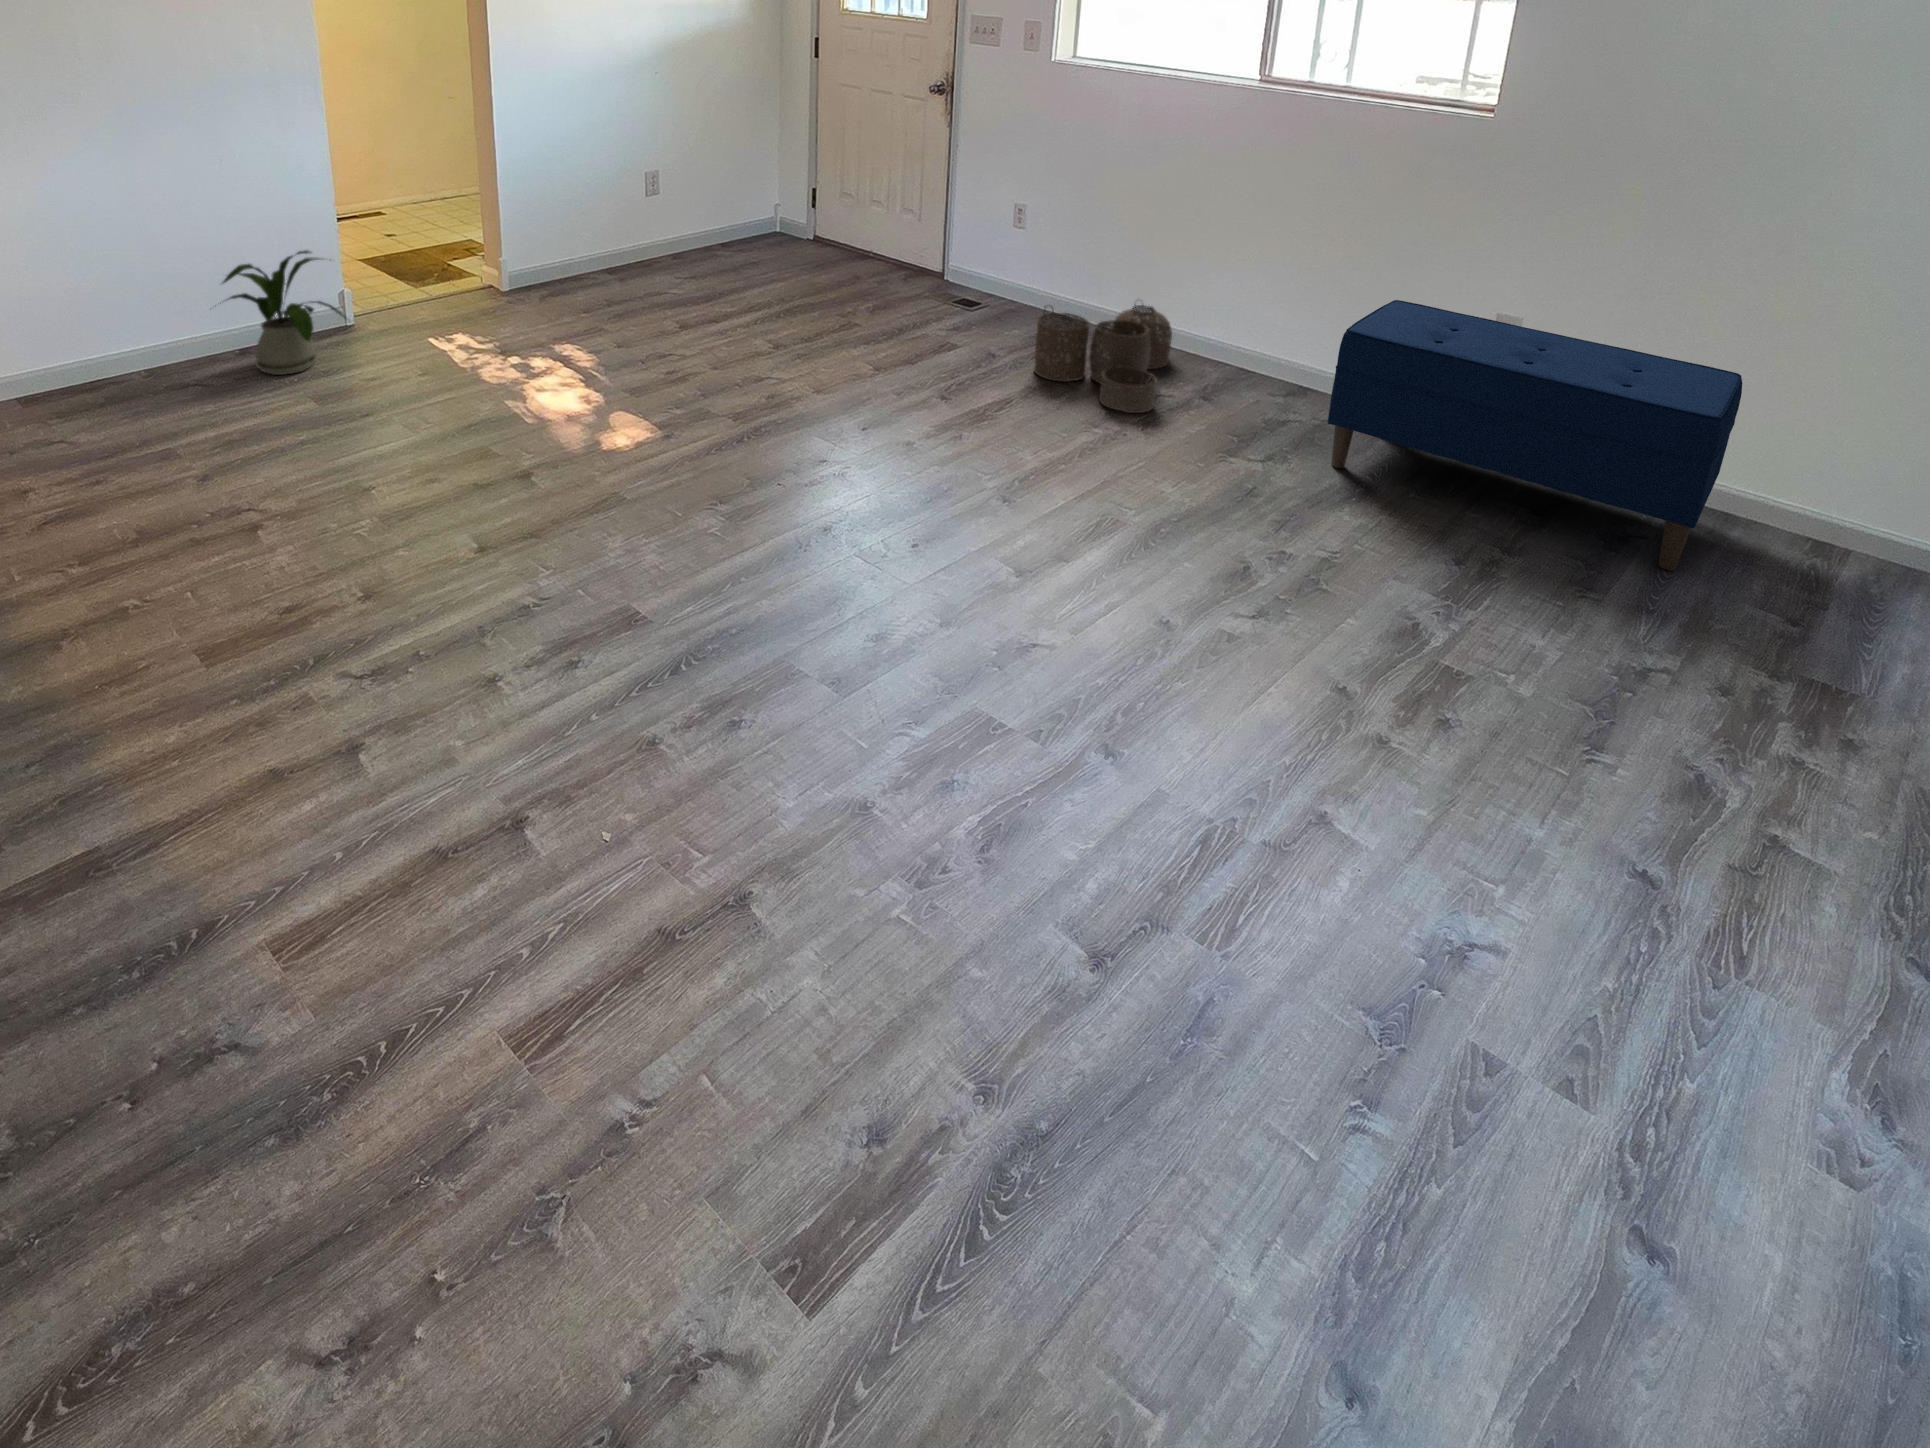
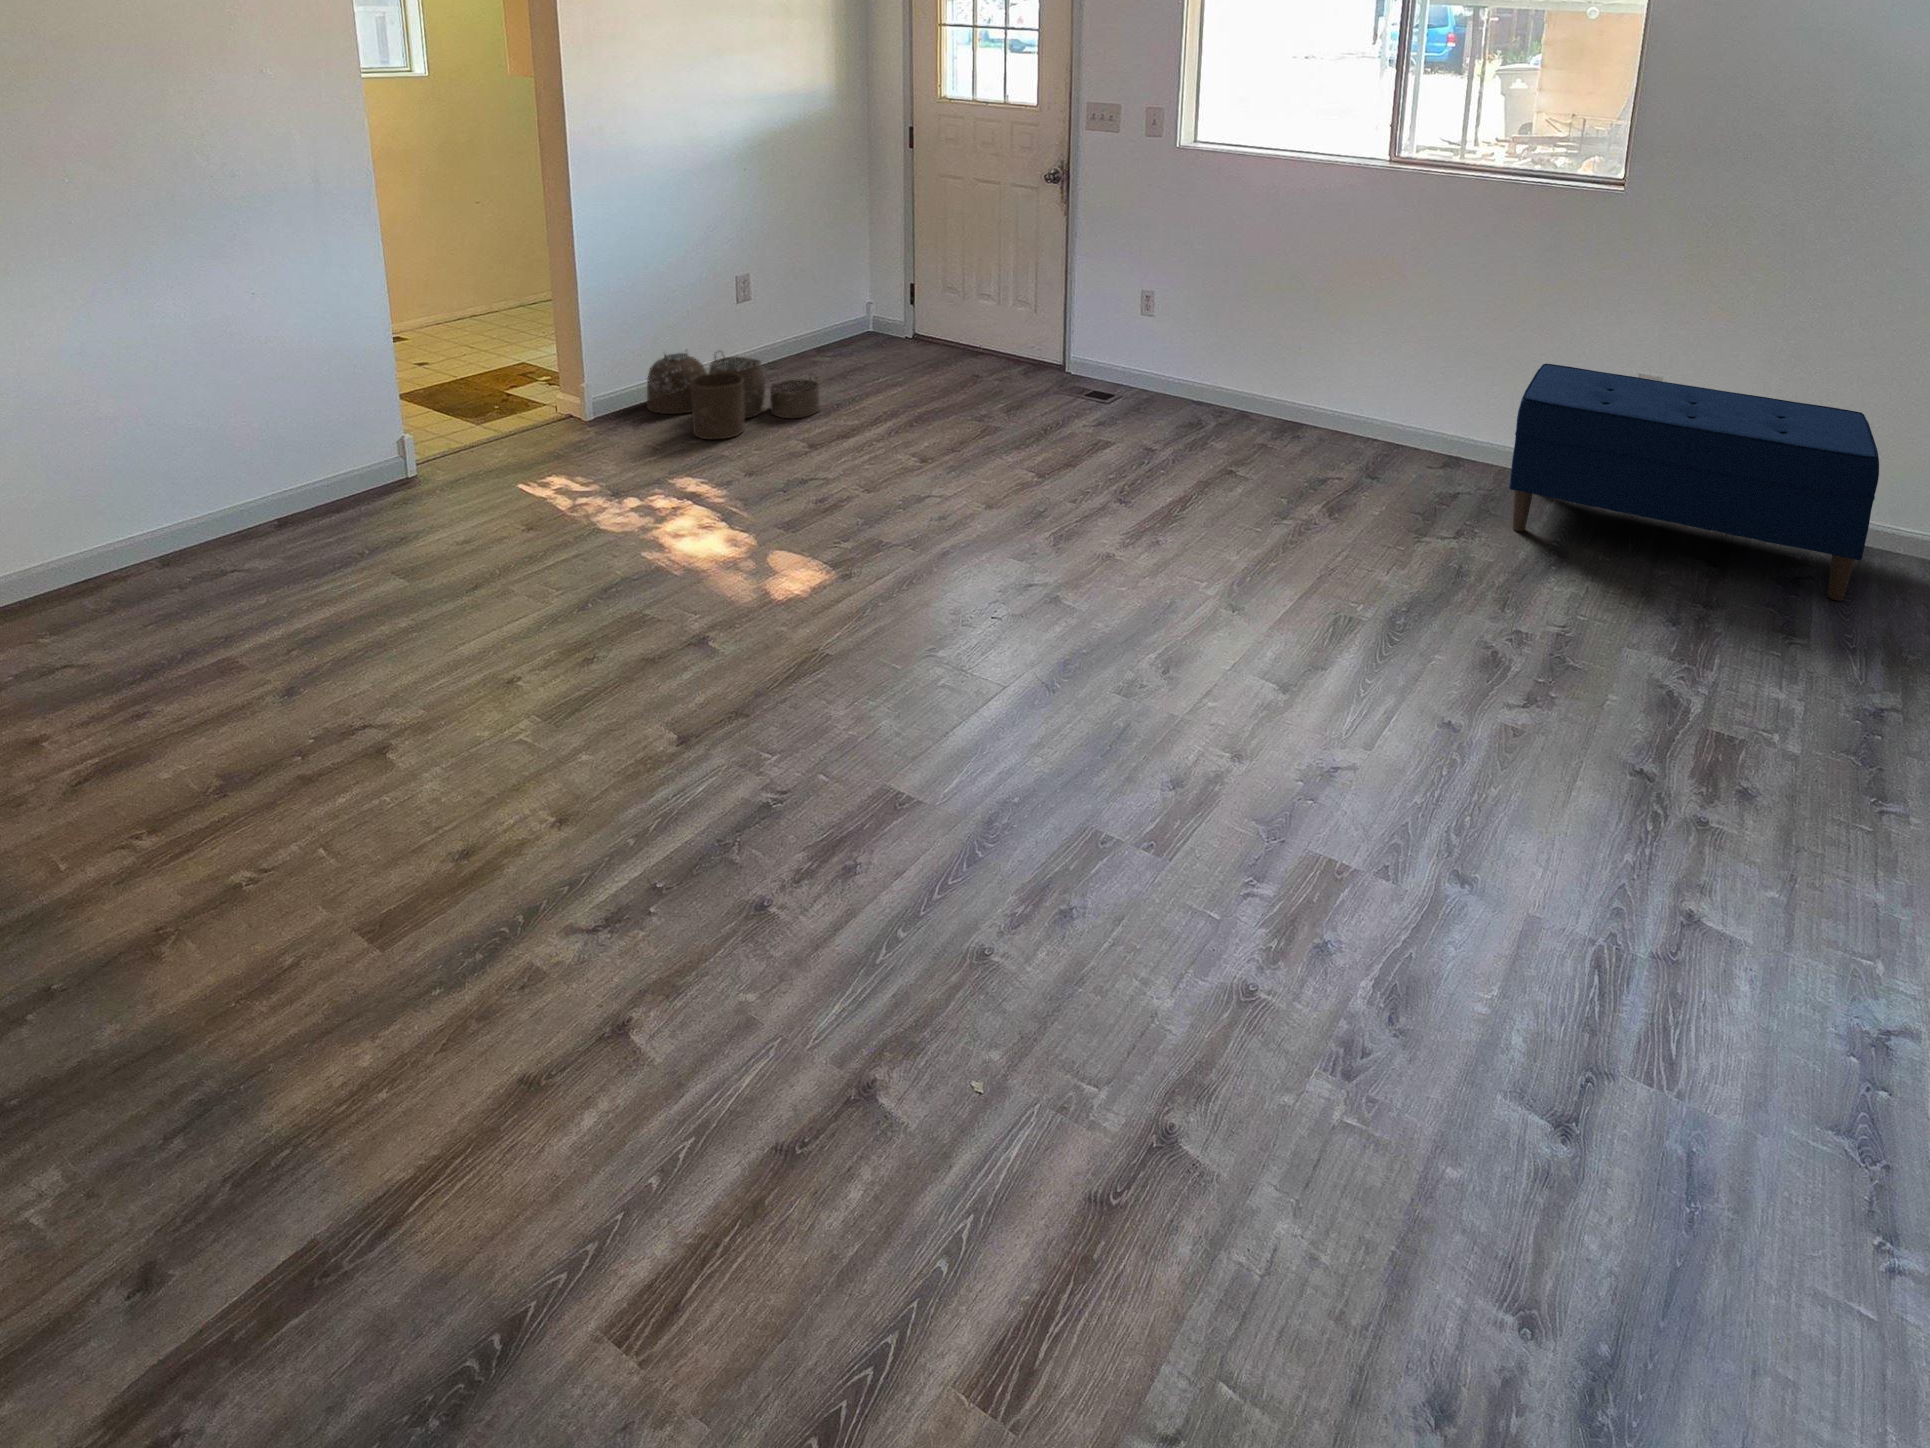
house plant: present [223,250,344,375] -> none [246,393,435,544]
woven basket: present [1034,300,1172,413] -> present [647,350,820,439]

